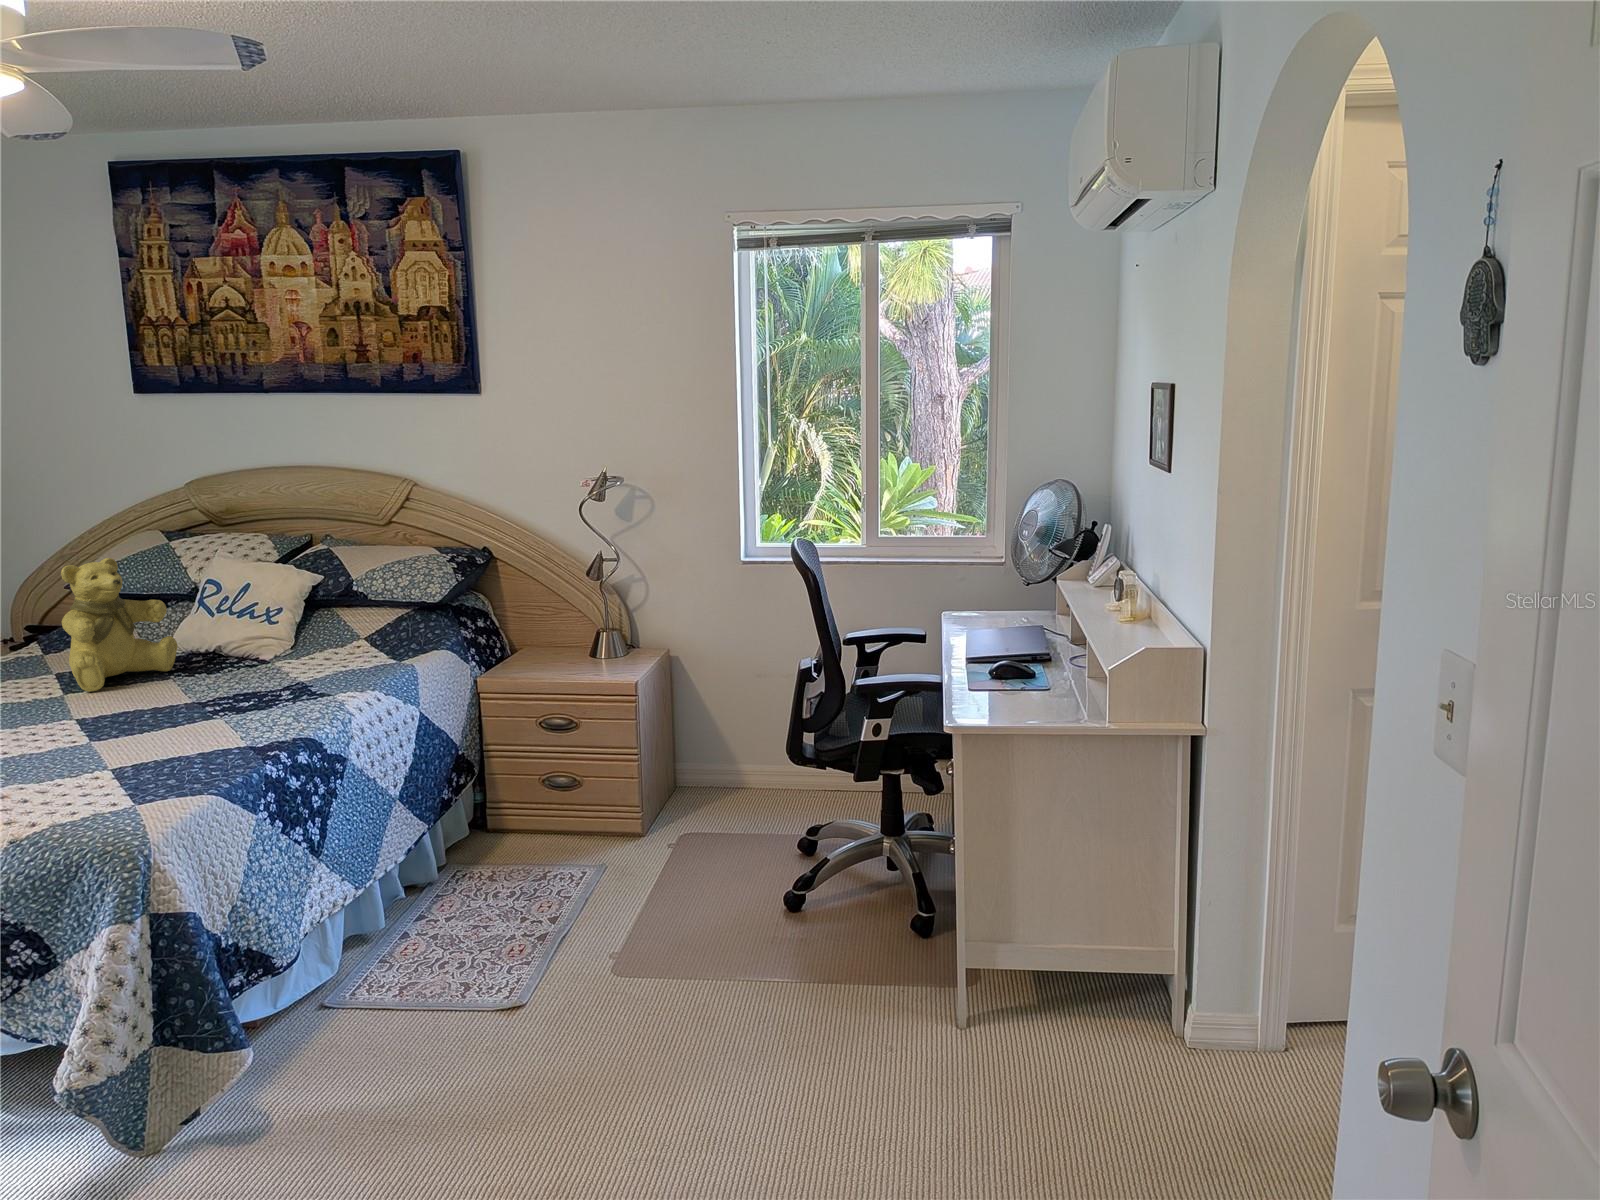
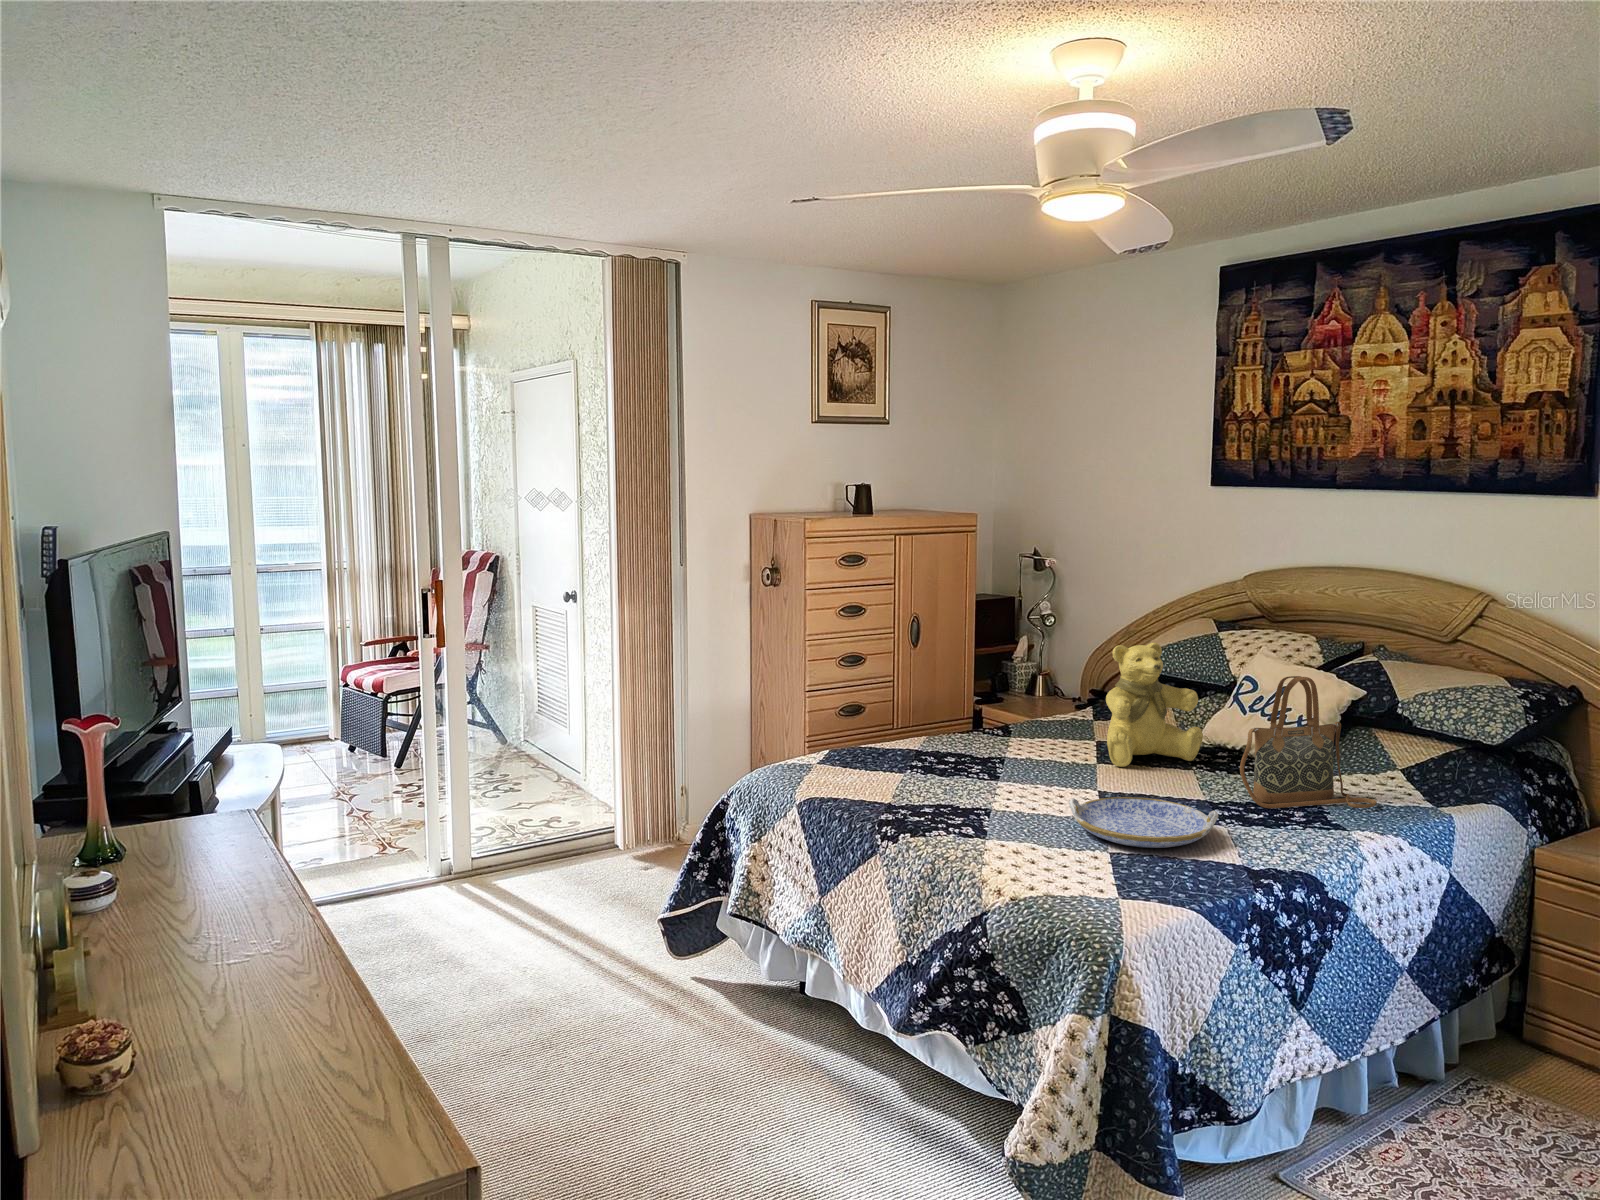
handbag: none [224,569,351,696] -> present [1240,676,1377,808]
serving tray: none [48,706,215,760] -> present [1069,797,1218,848]

